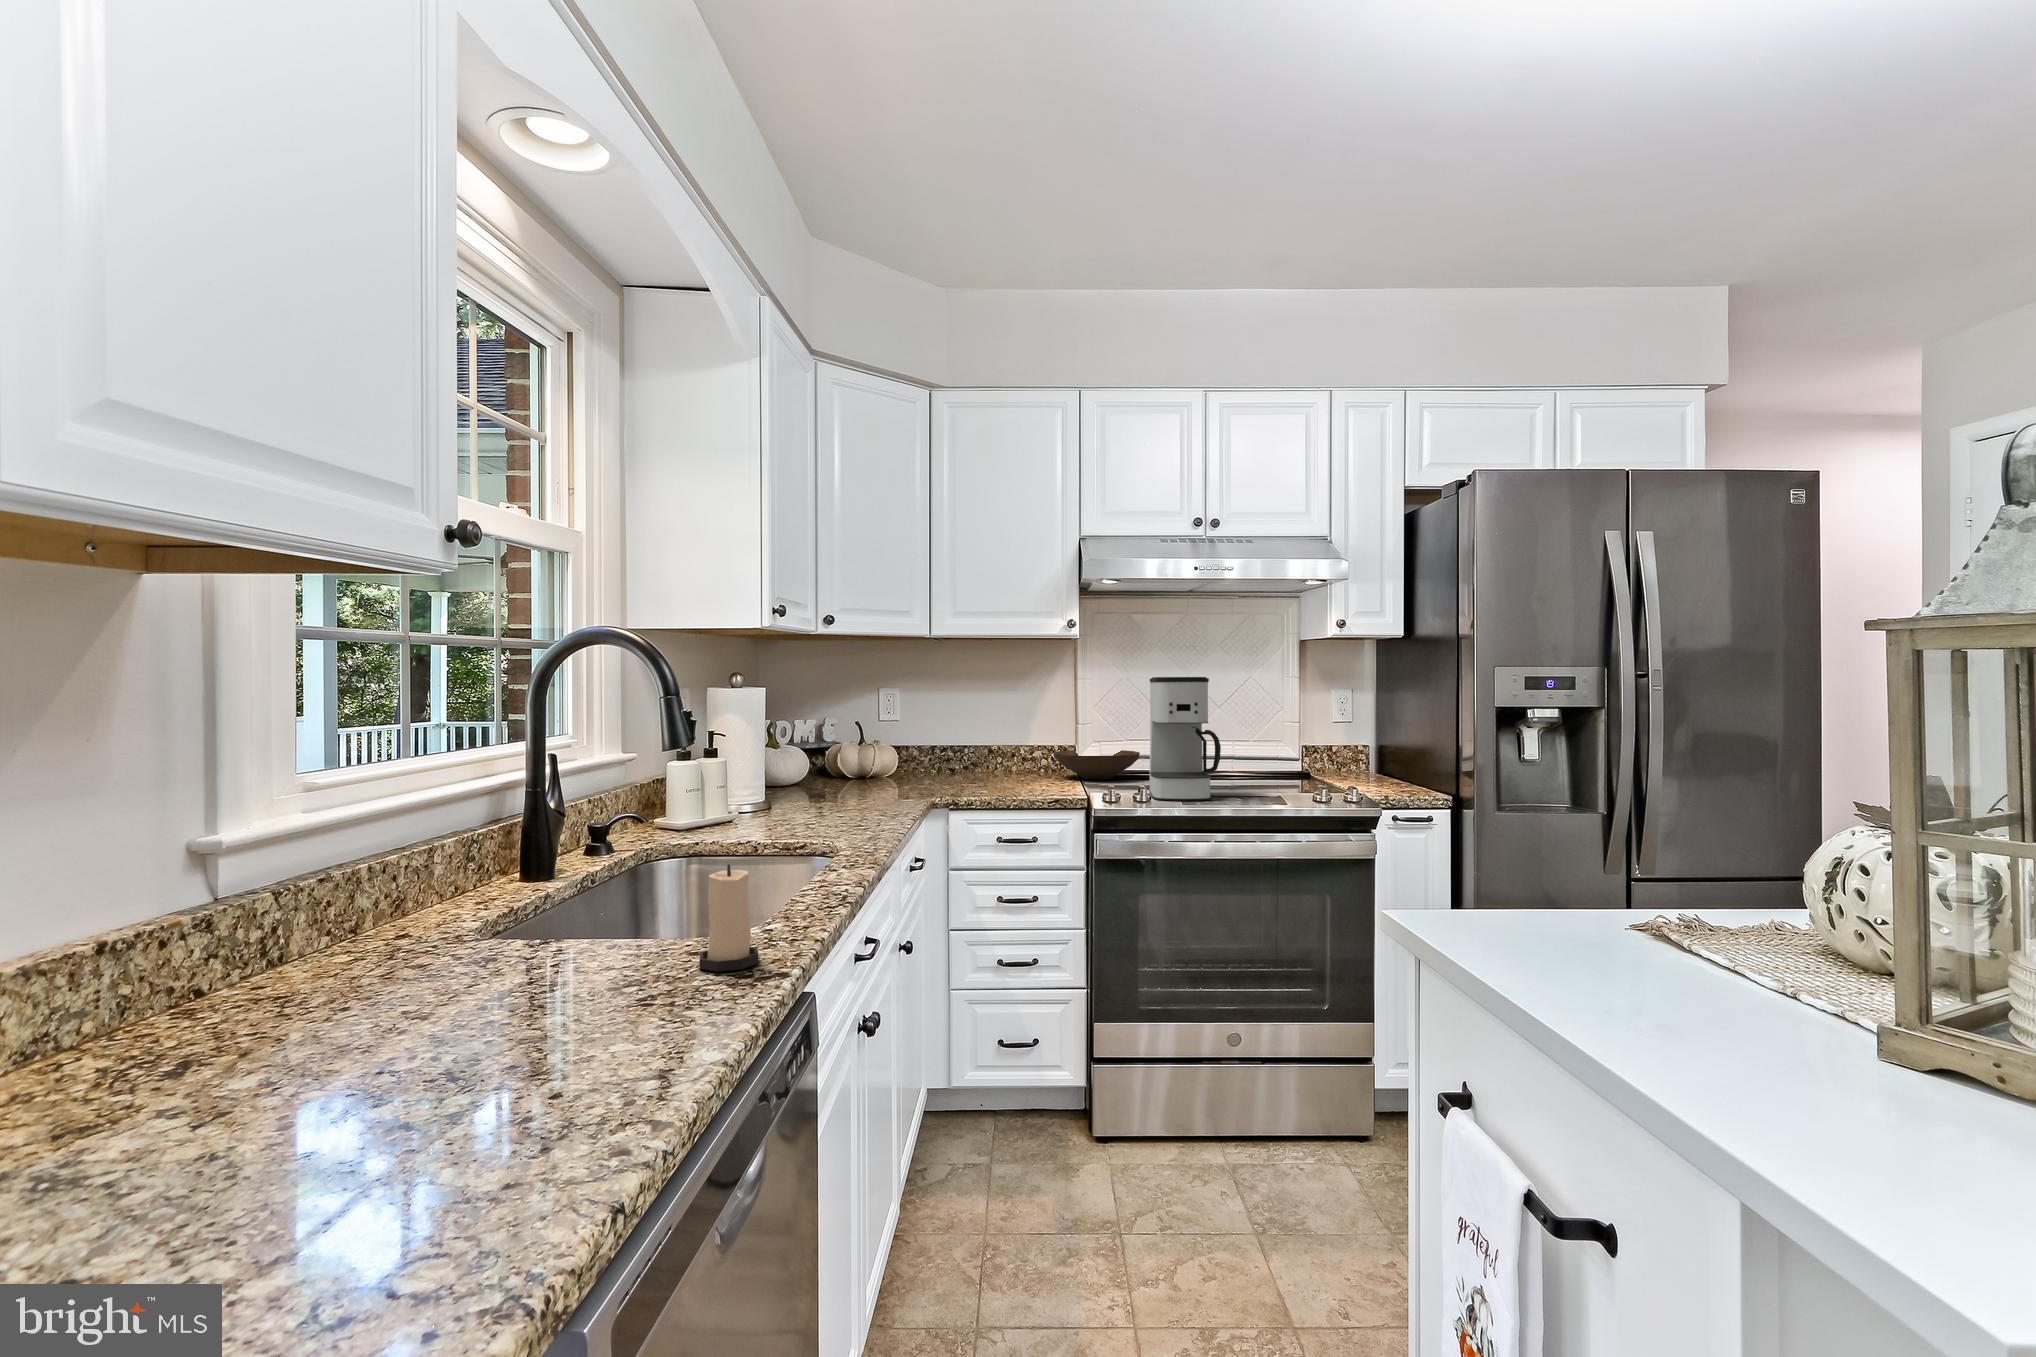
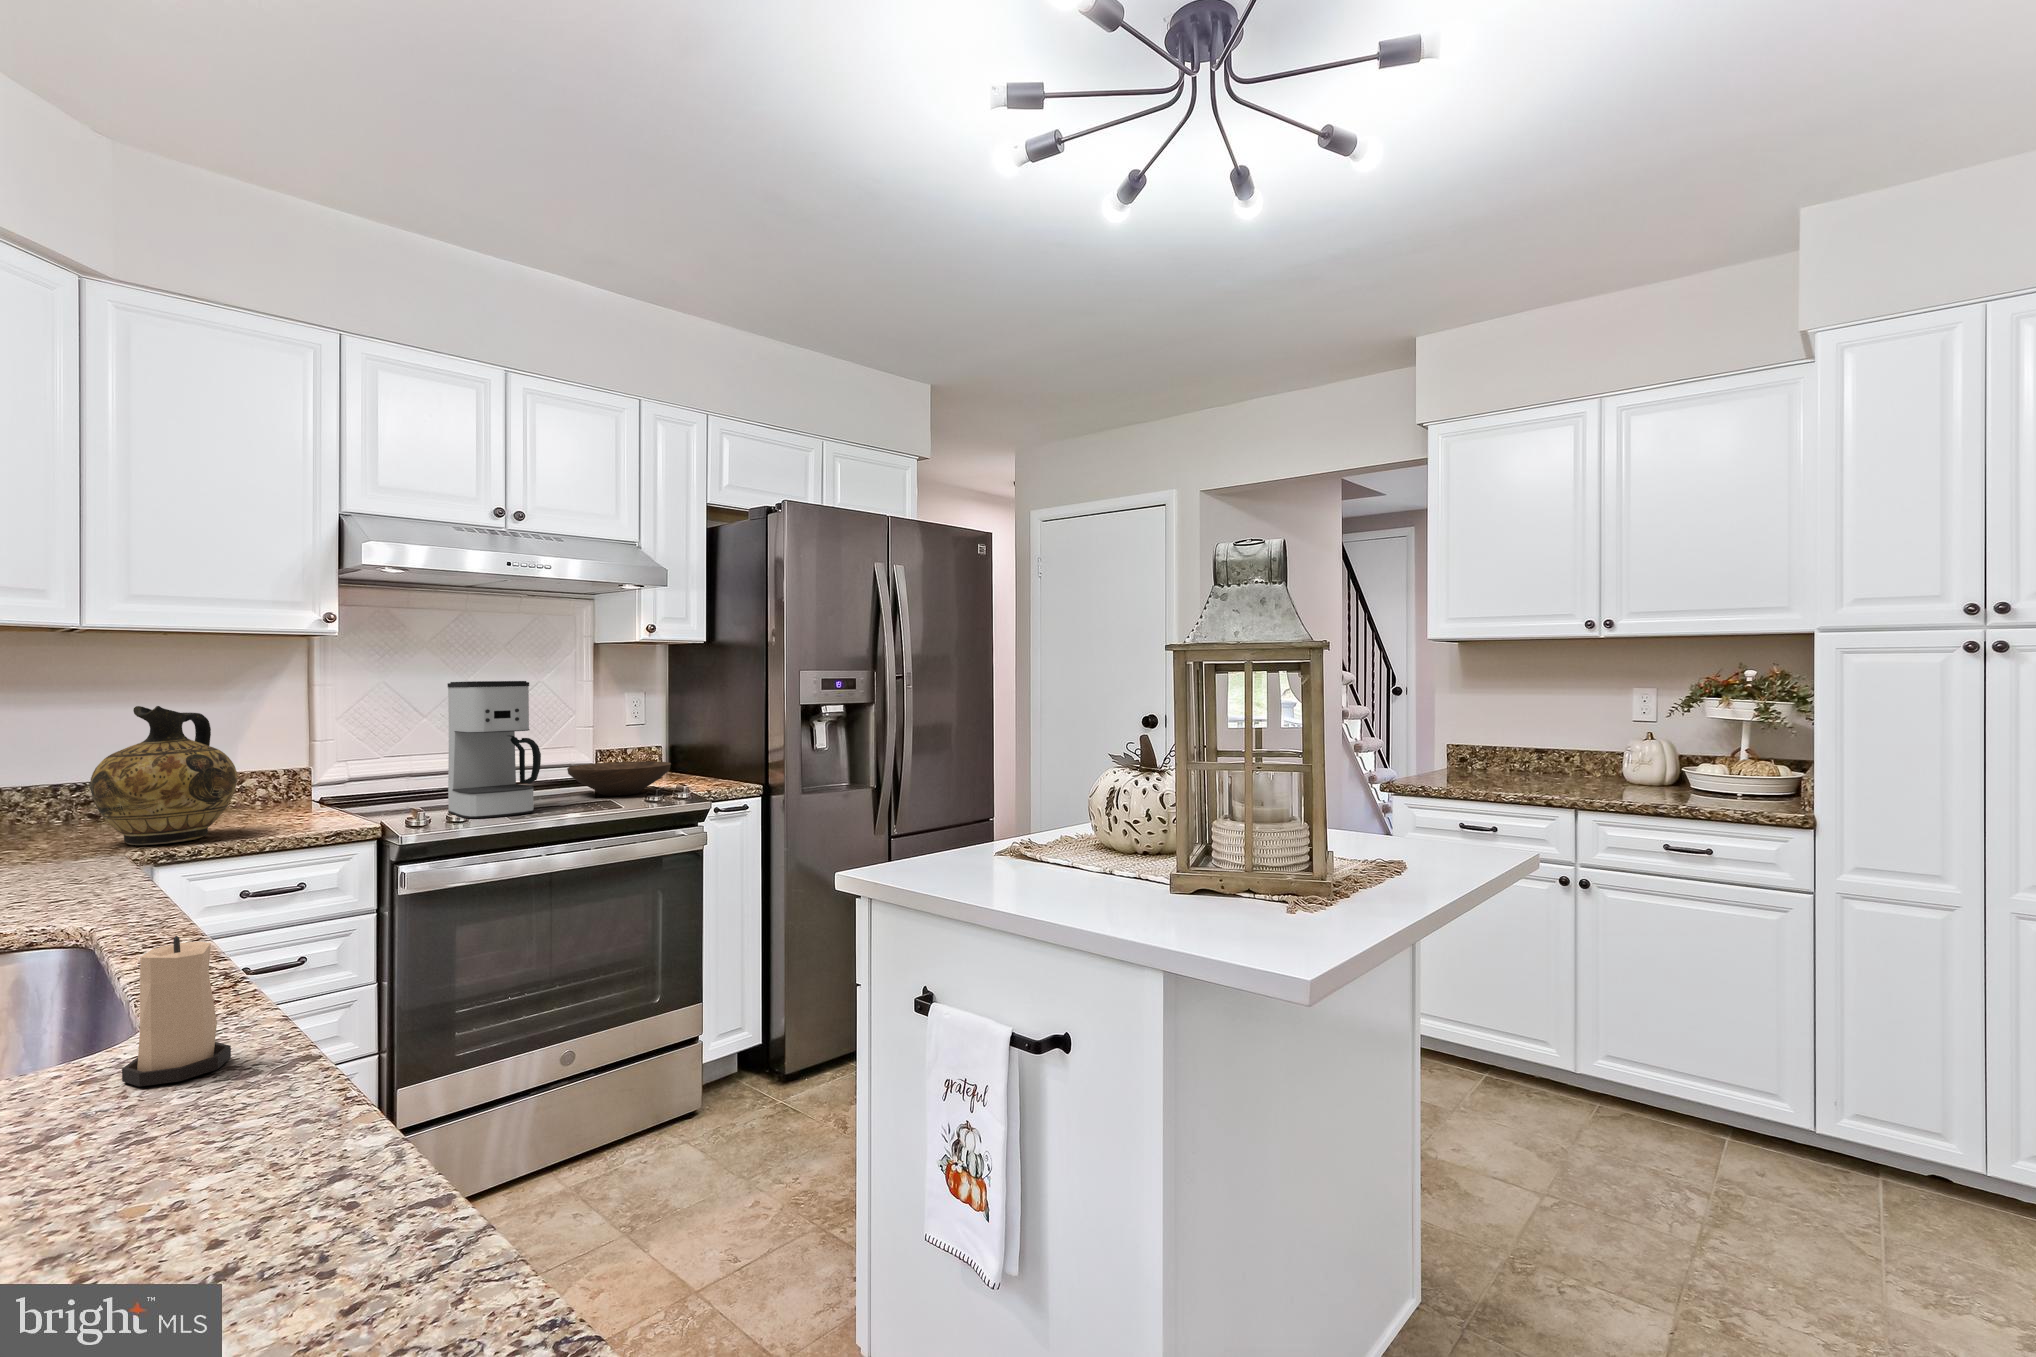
ceramic jug: none [920,693,1001,795] -> present [90,706,237,845]
wooden bowl: present [1054,750,1140,780] -> present [567,761,671,796]

